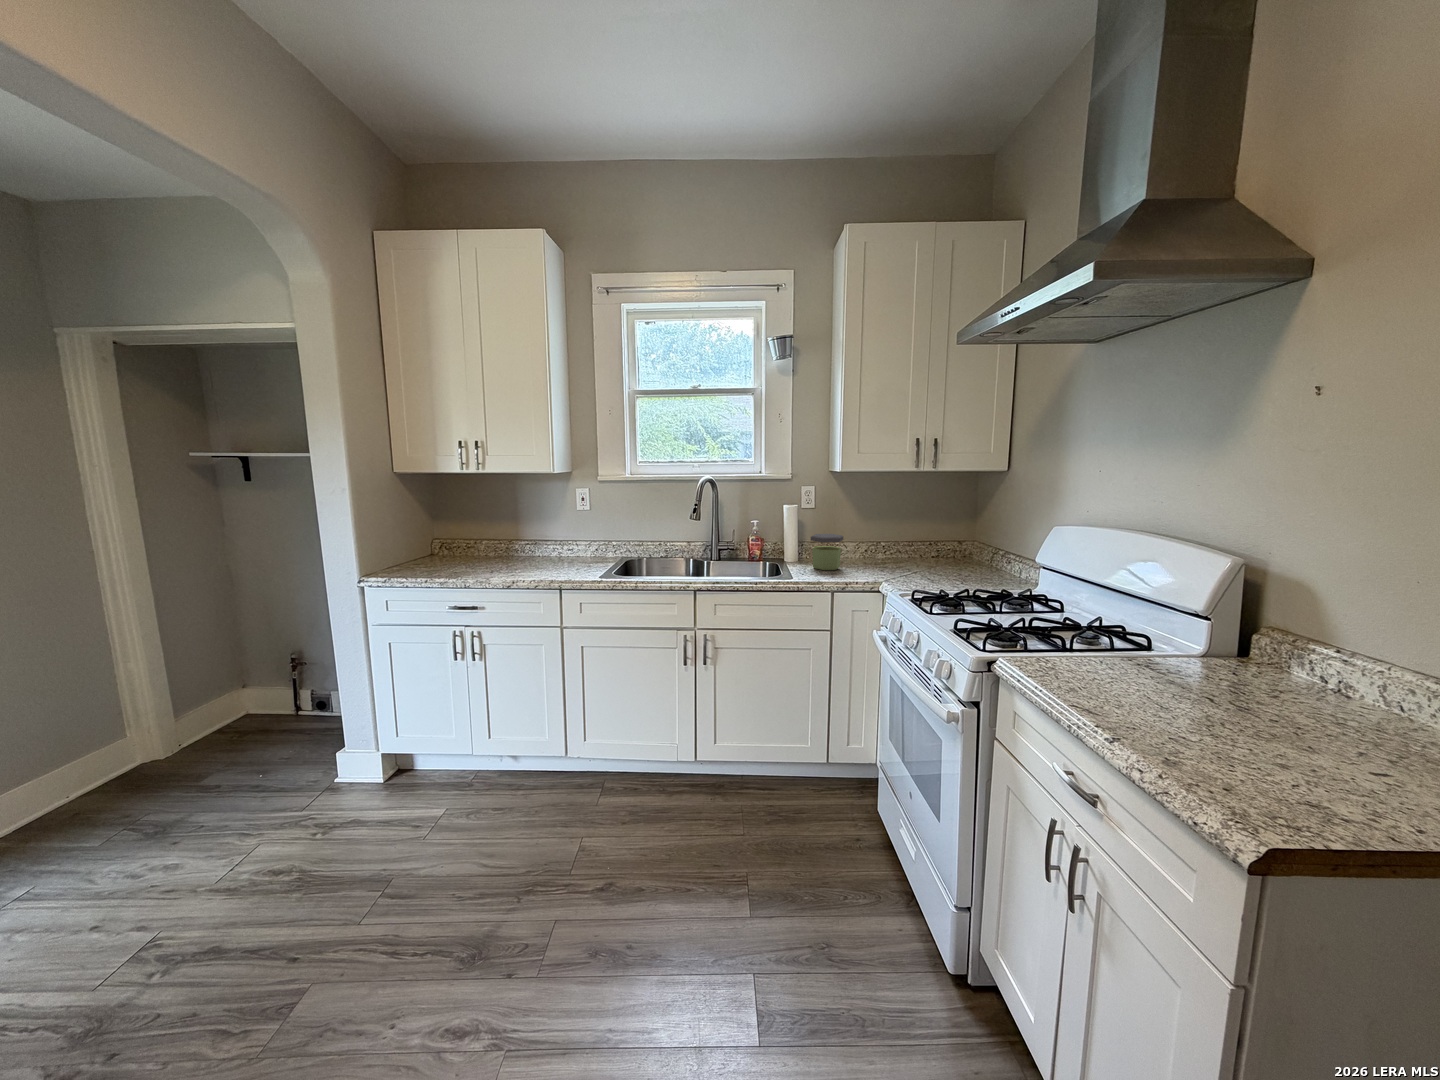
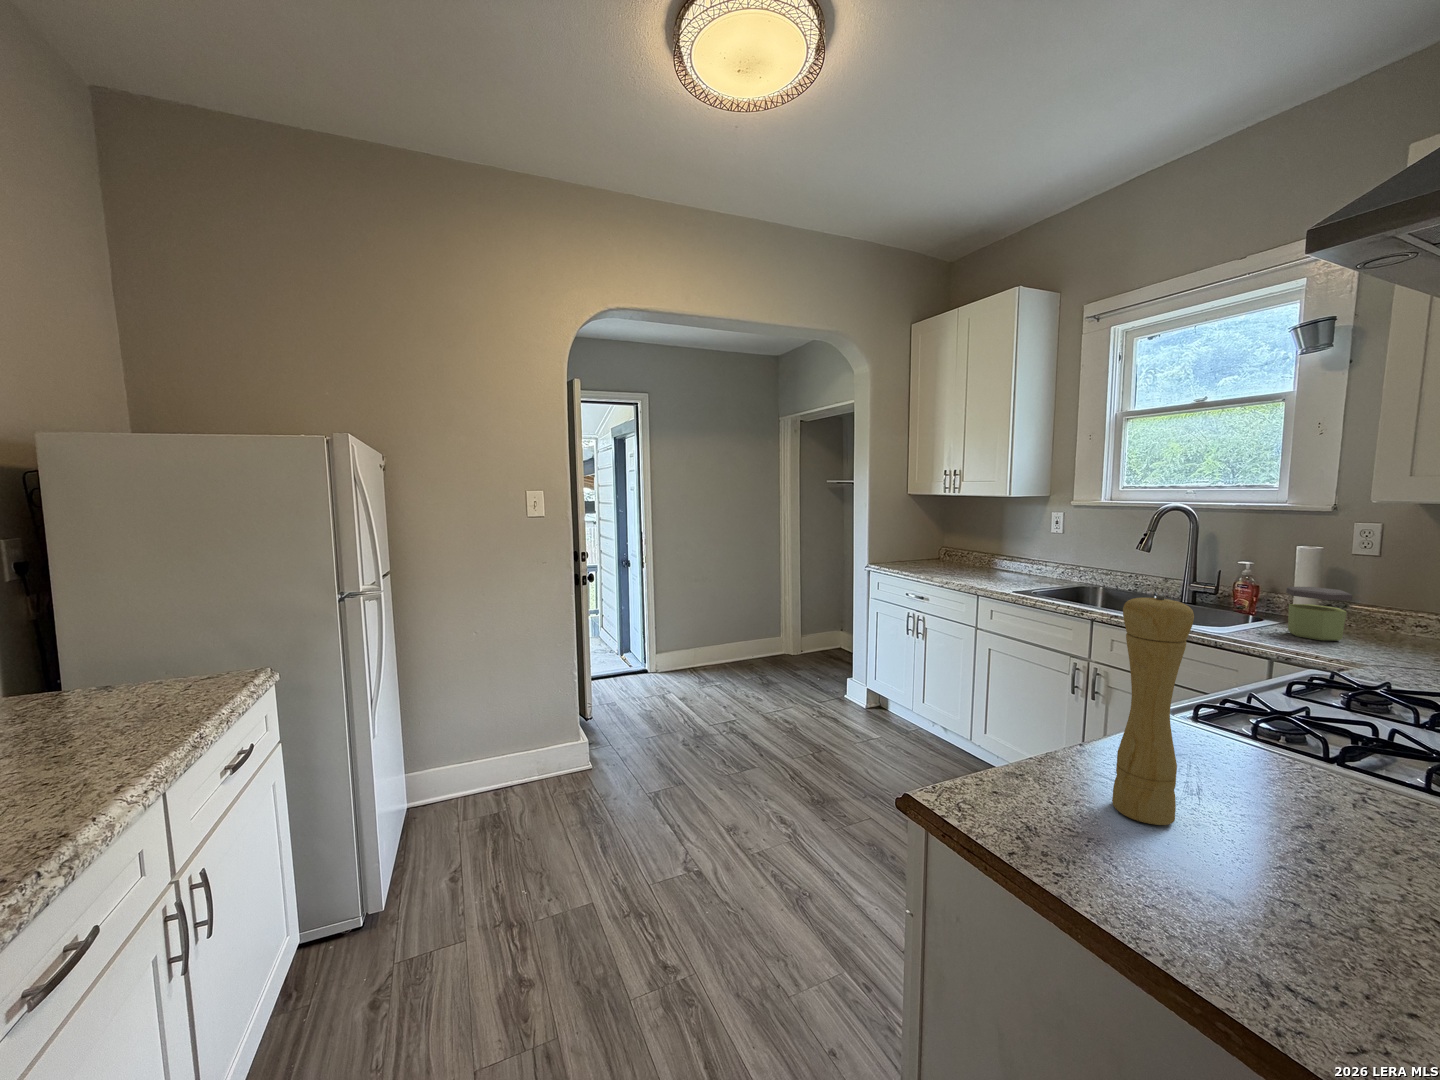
pepper mill: none [1282,576,1382,777] -> present [1112,595,1194,825]

